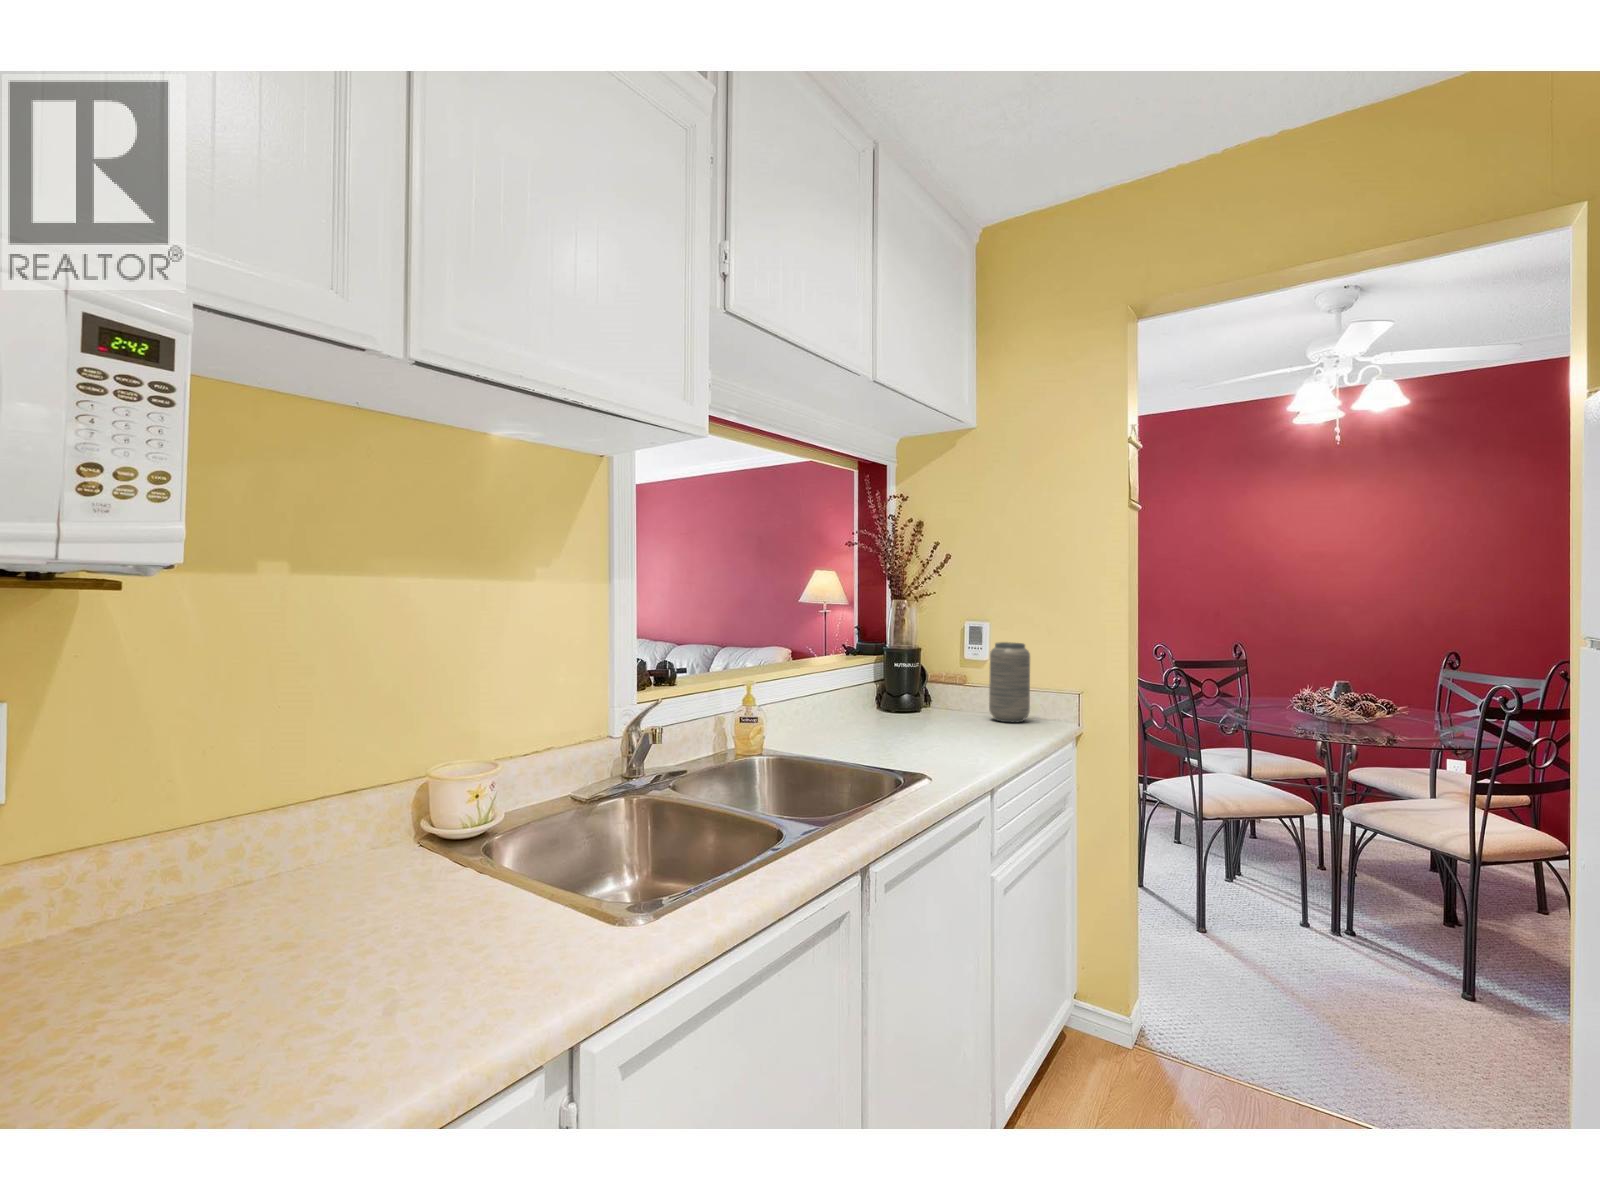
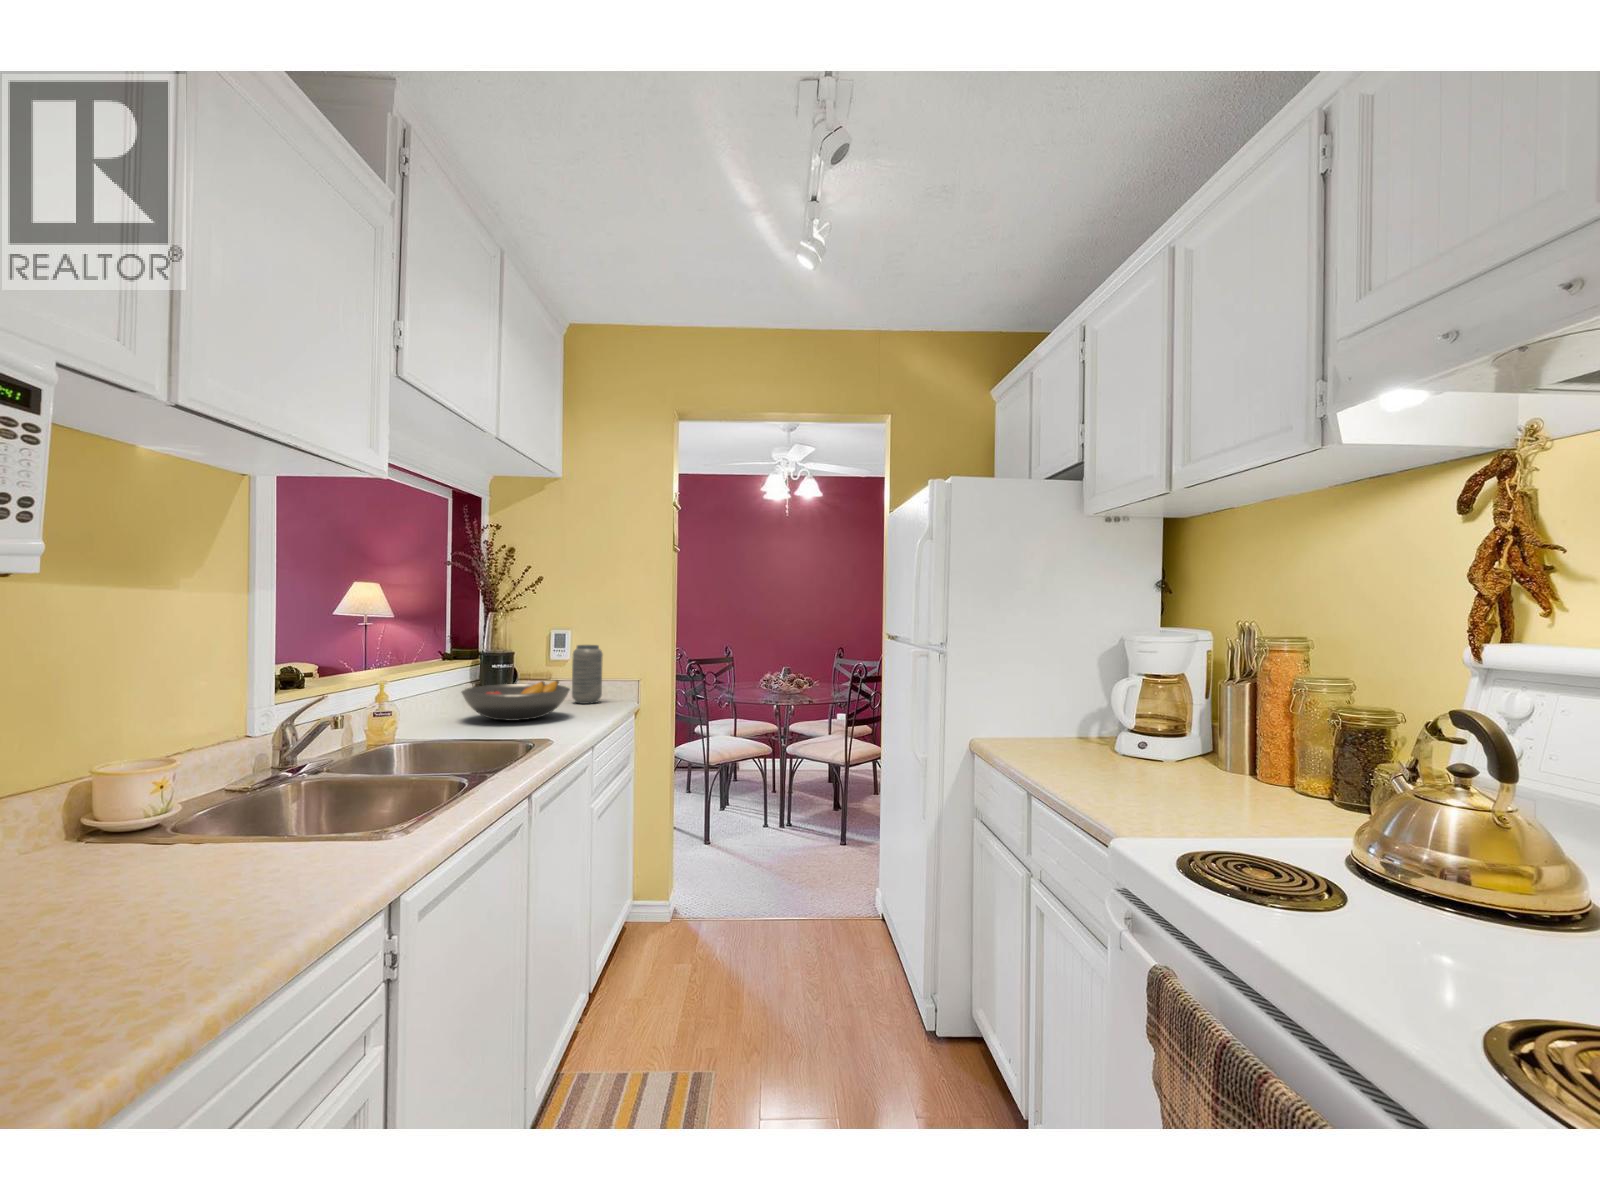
fruit bowl: none [836,690,972,740] -> present [461,681,570,721]

